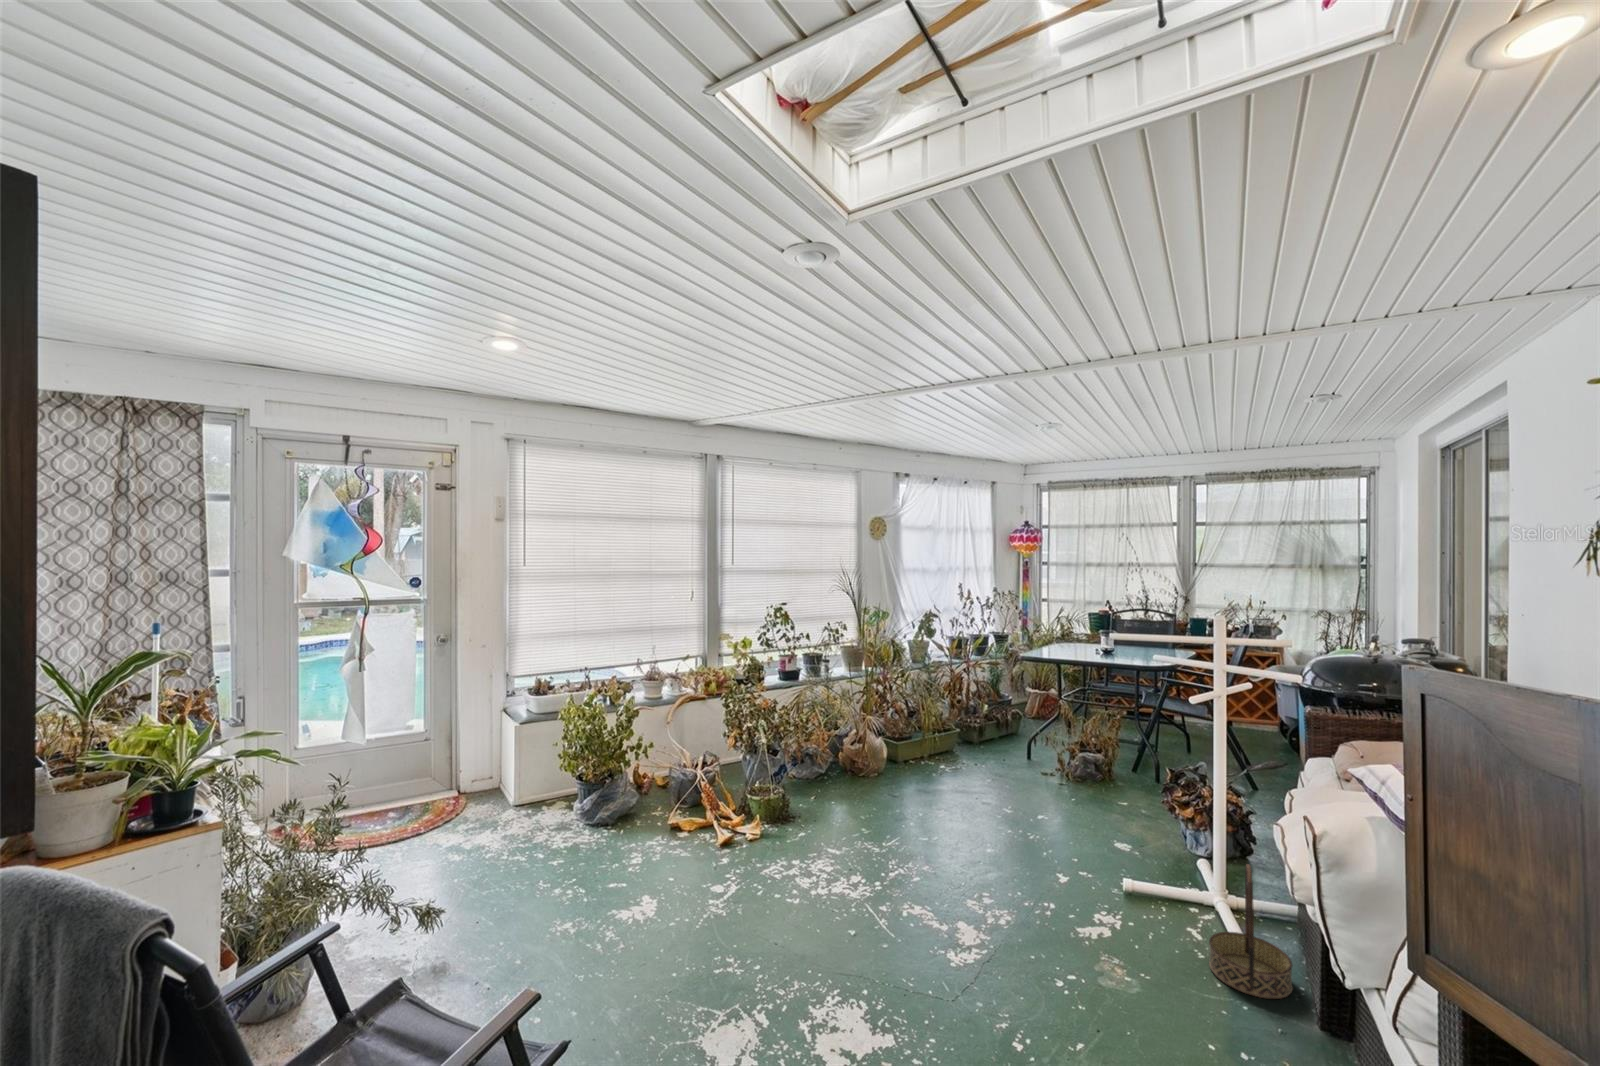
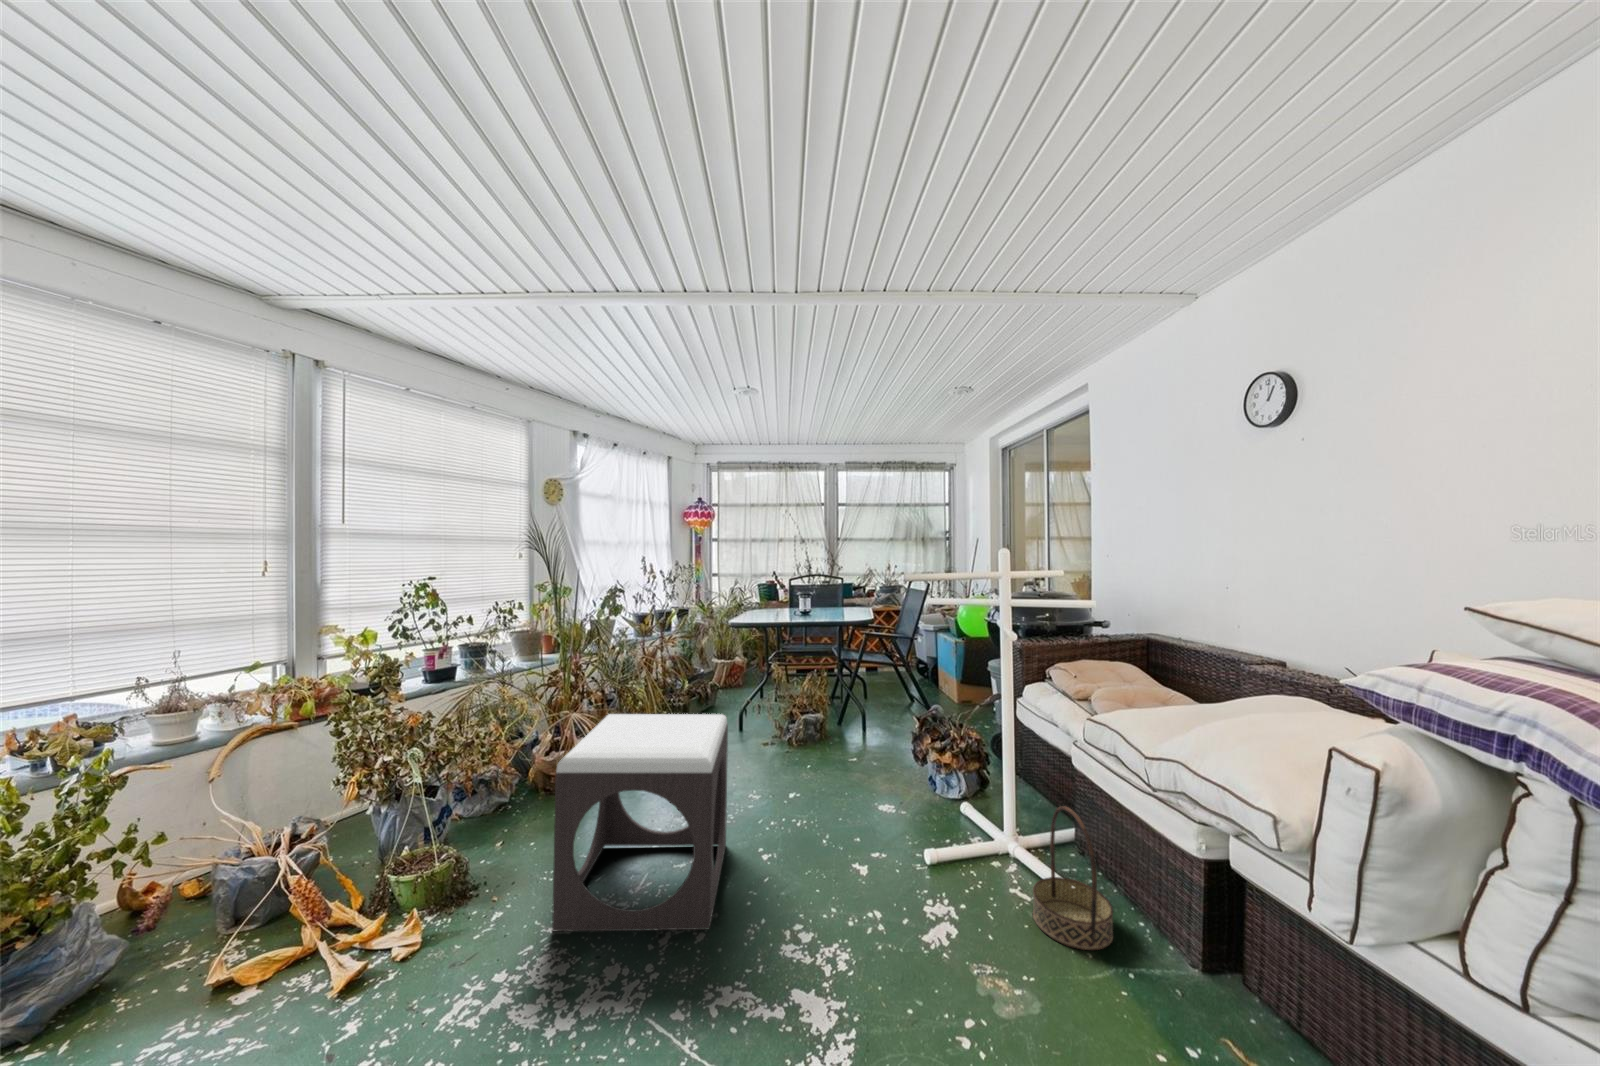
footstool: none [829,718,967,881] -> present [552,714,728,931]

